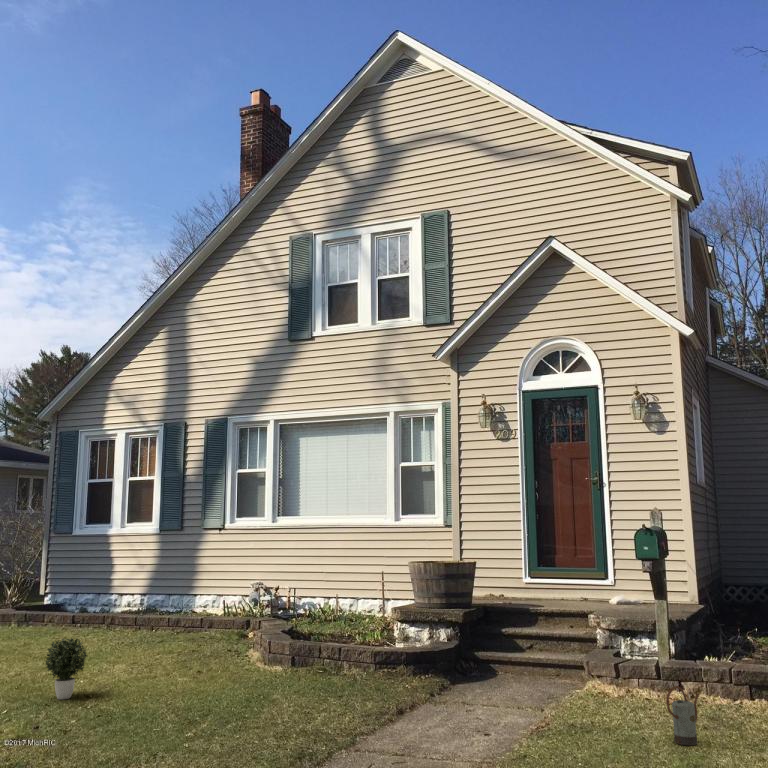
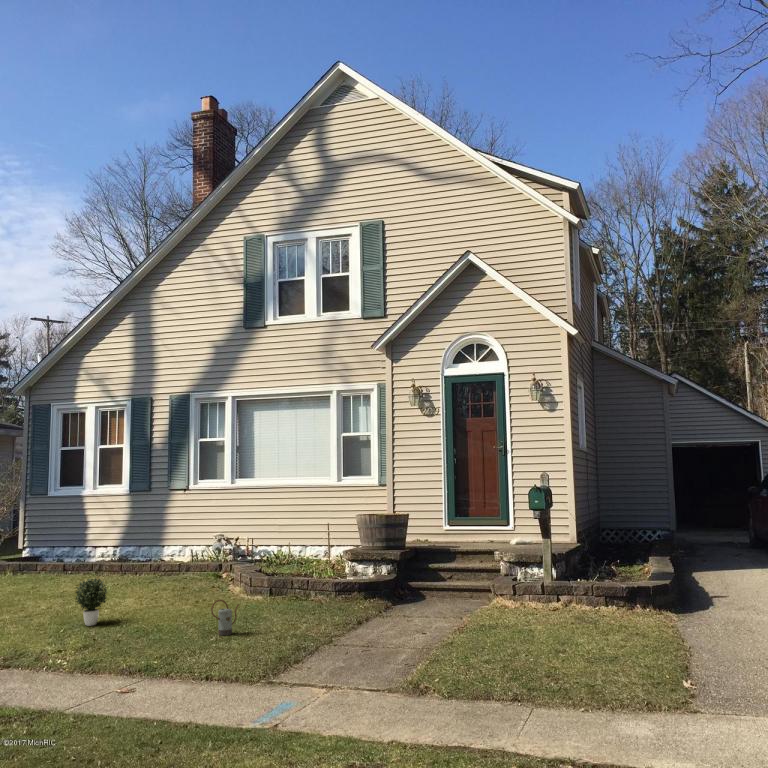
watering can: present [666,686,699,746] -> present [211,600,239,635]

